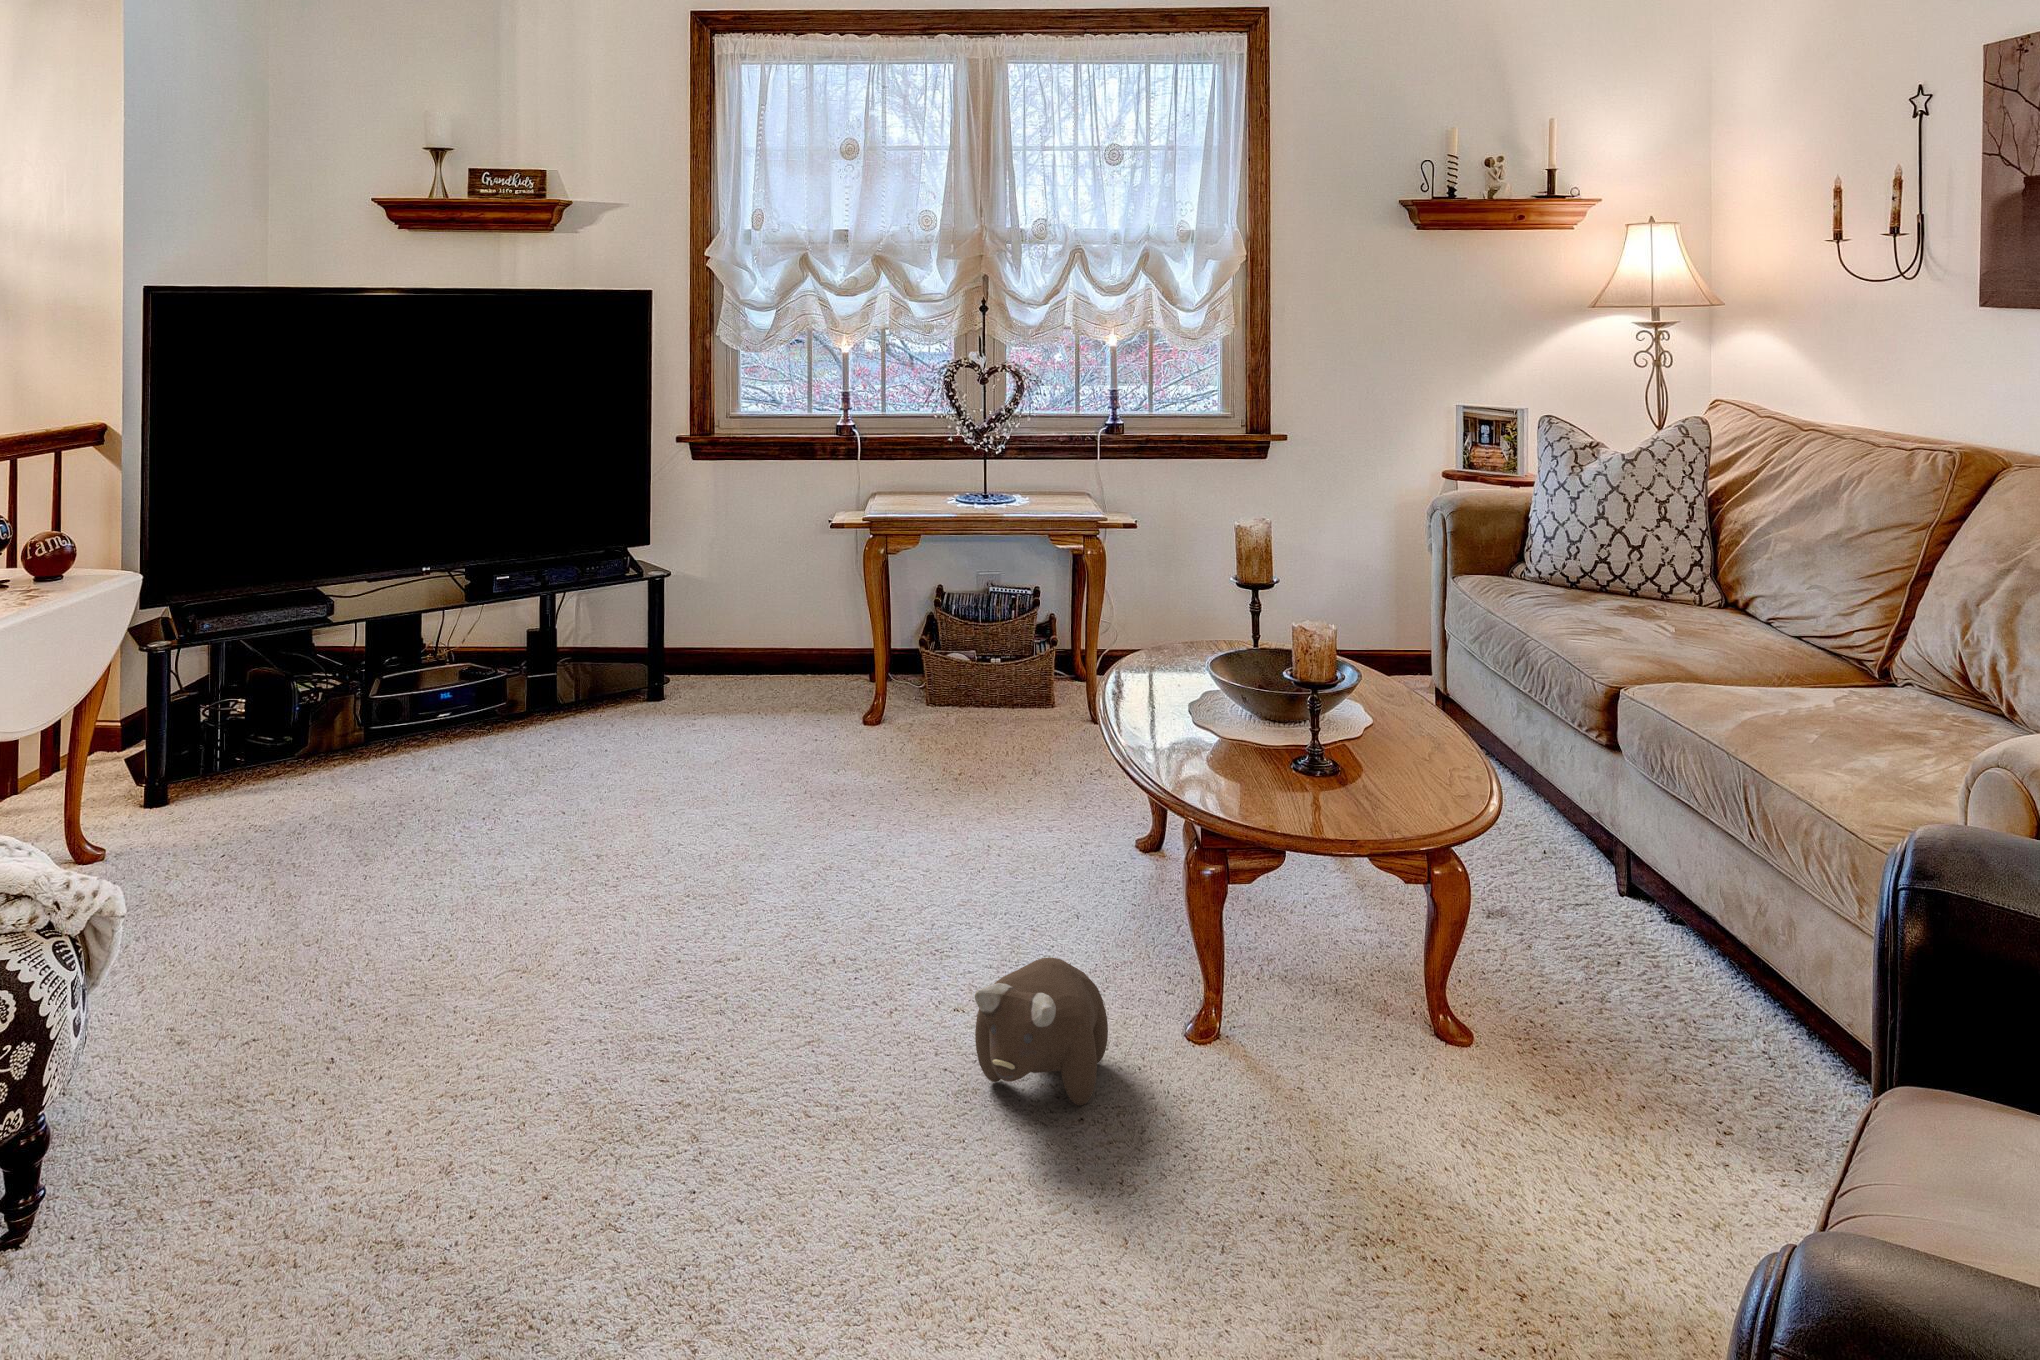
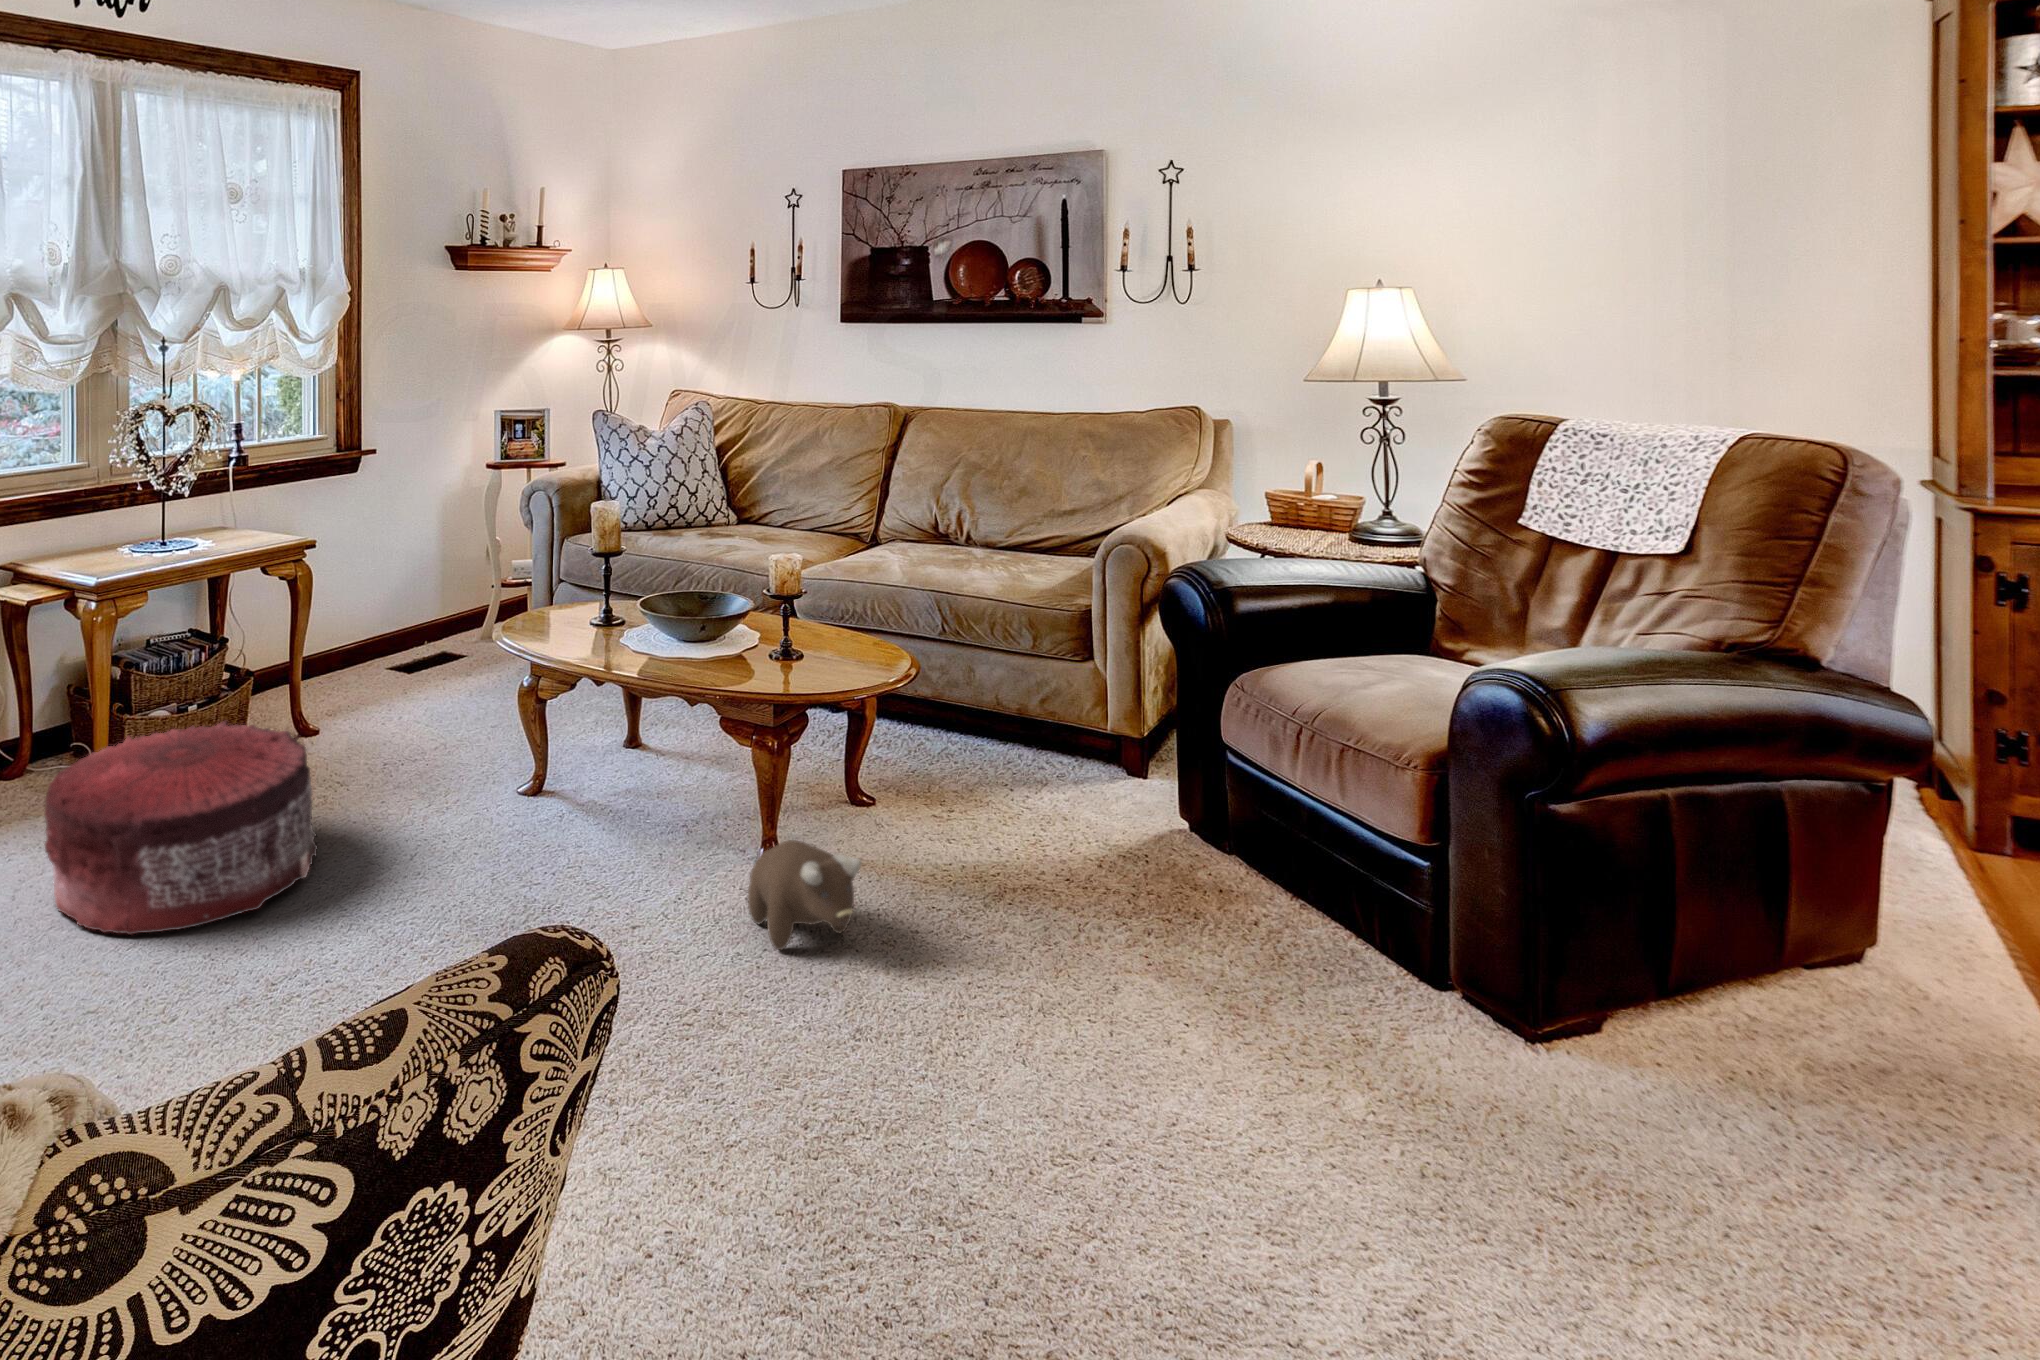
pouf: none [662,652,894,828] -> present [45,721,317,935]

